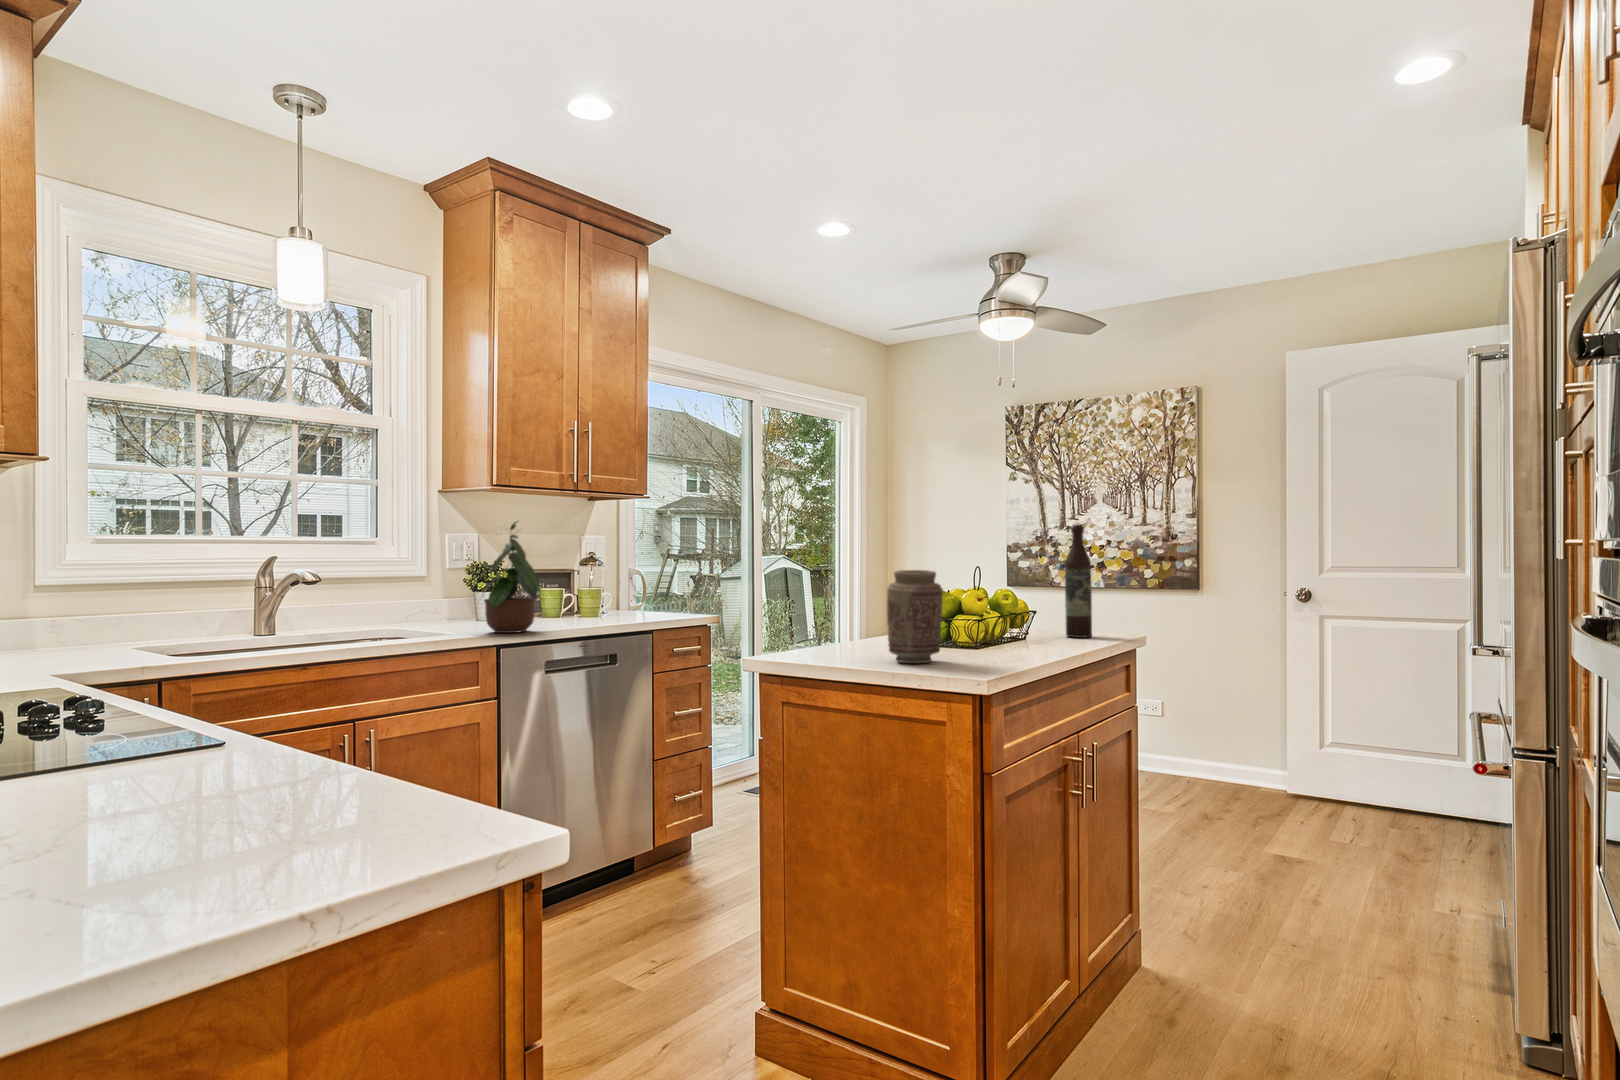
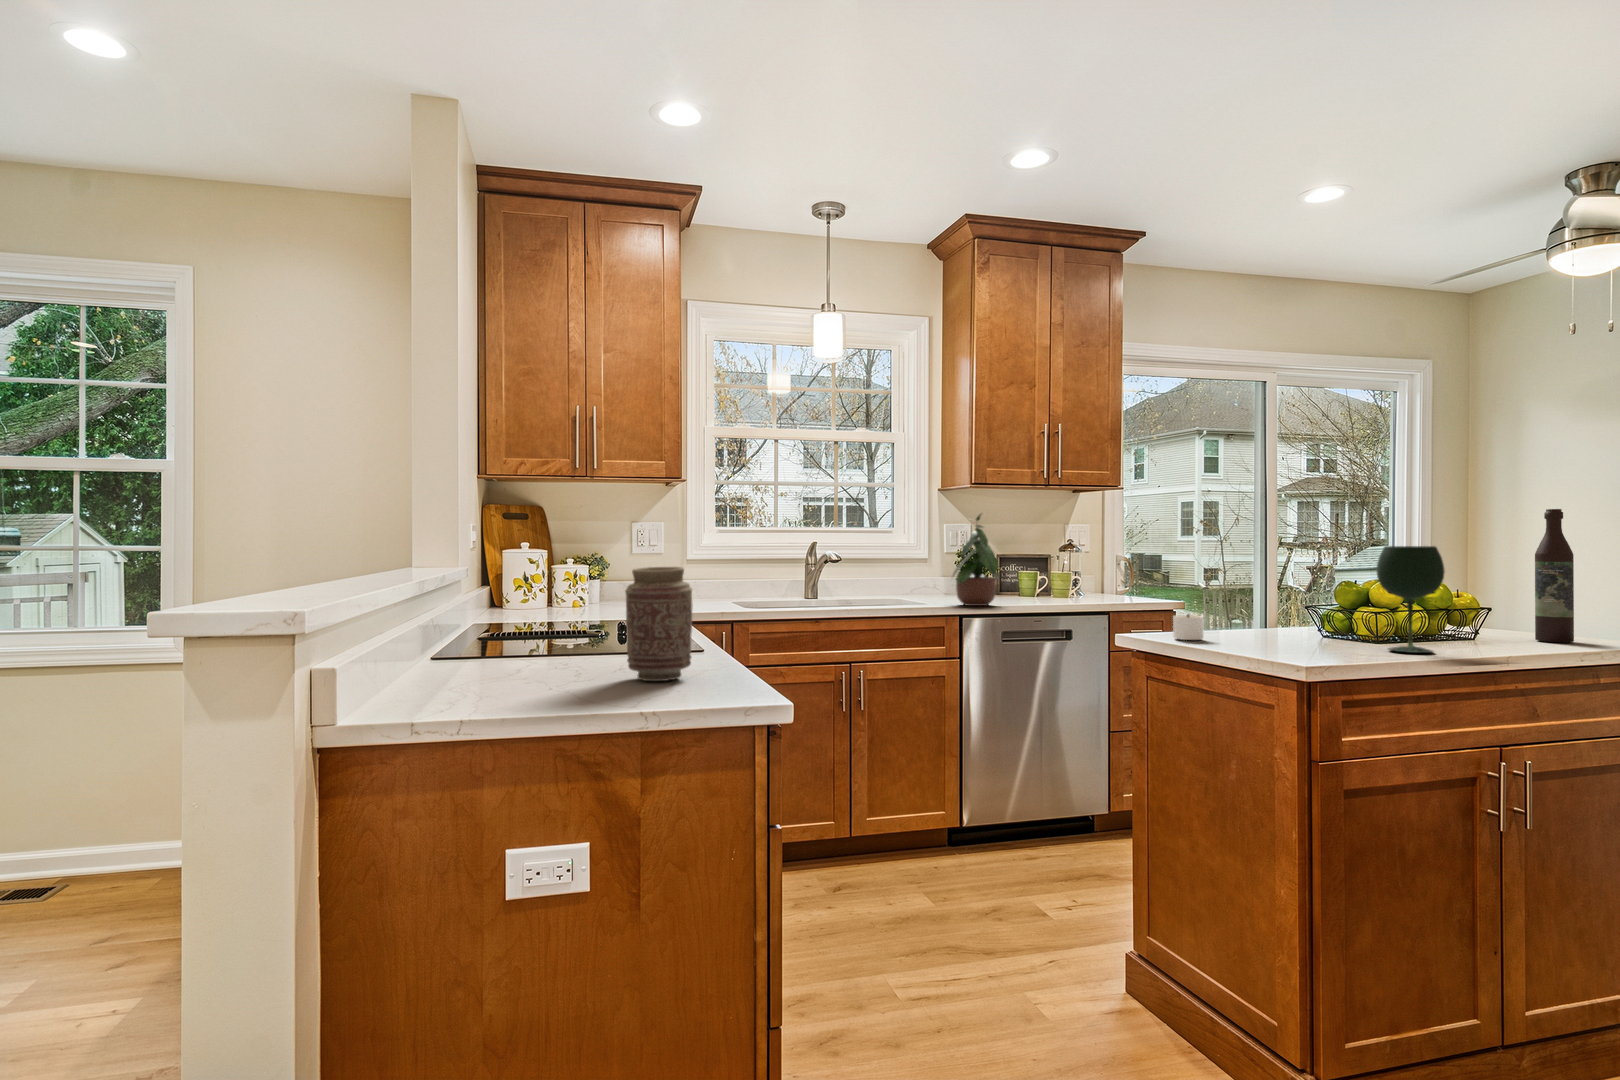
wine glass: none [992,559,1046,658] -> present [1377,546,1445,653]
vase: present [887,570,943,663] -> present [625,567,693,681]
candle: none [809,632,846,661] -> present [1173,614,1204,640]

